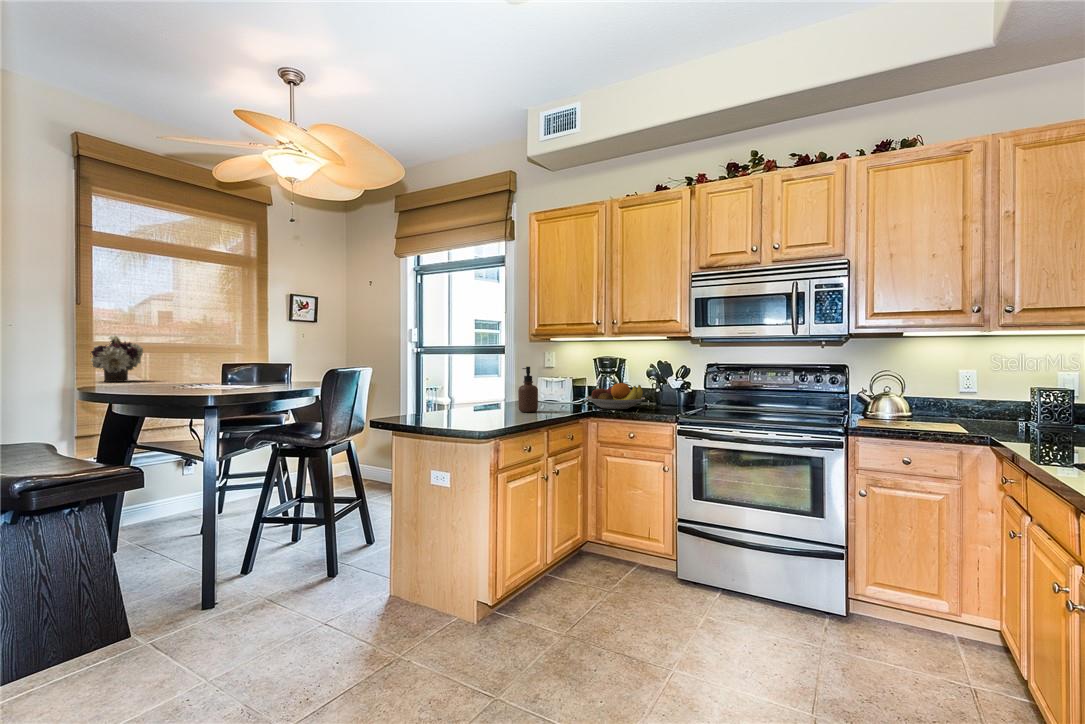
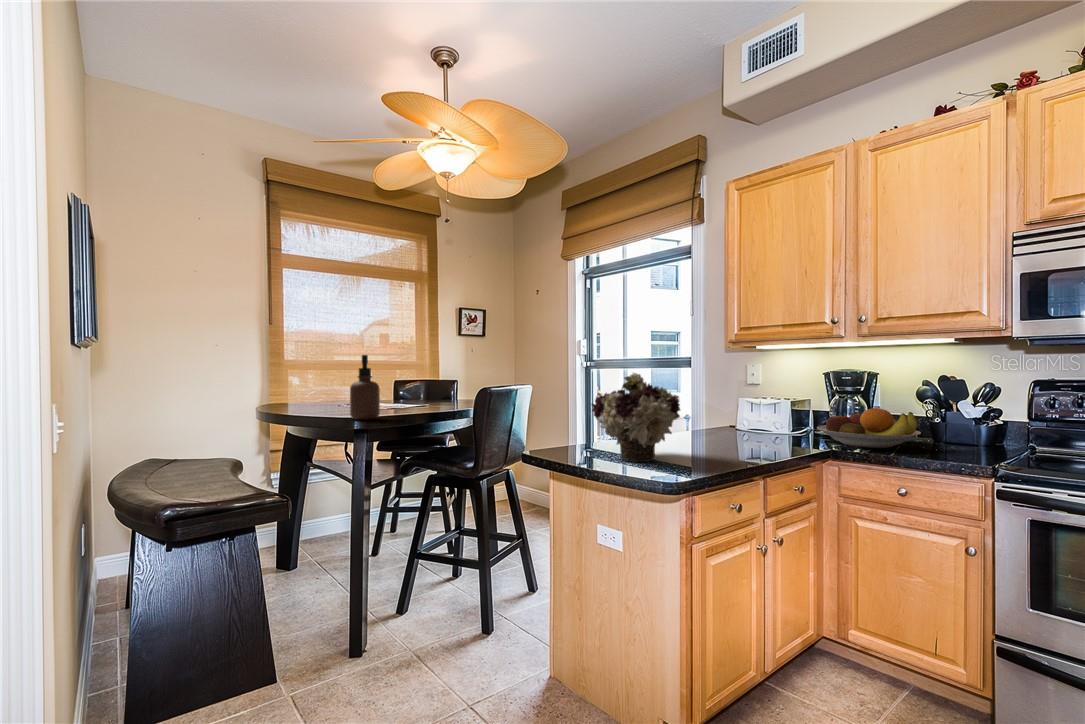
flower arrangement: present [91,335,143,382] -> present [591,373,680,462]
soap dispenser: present [518,367,538,412] -> present [350,355,380,420]

